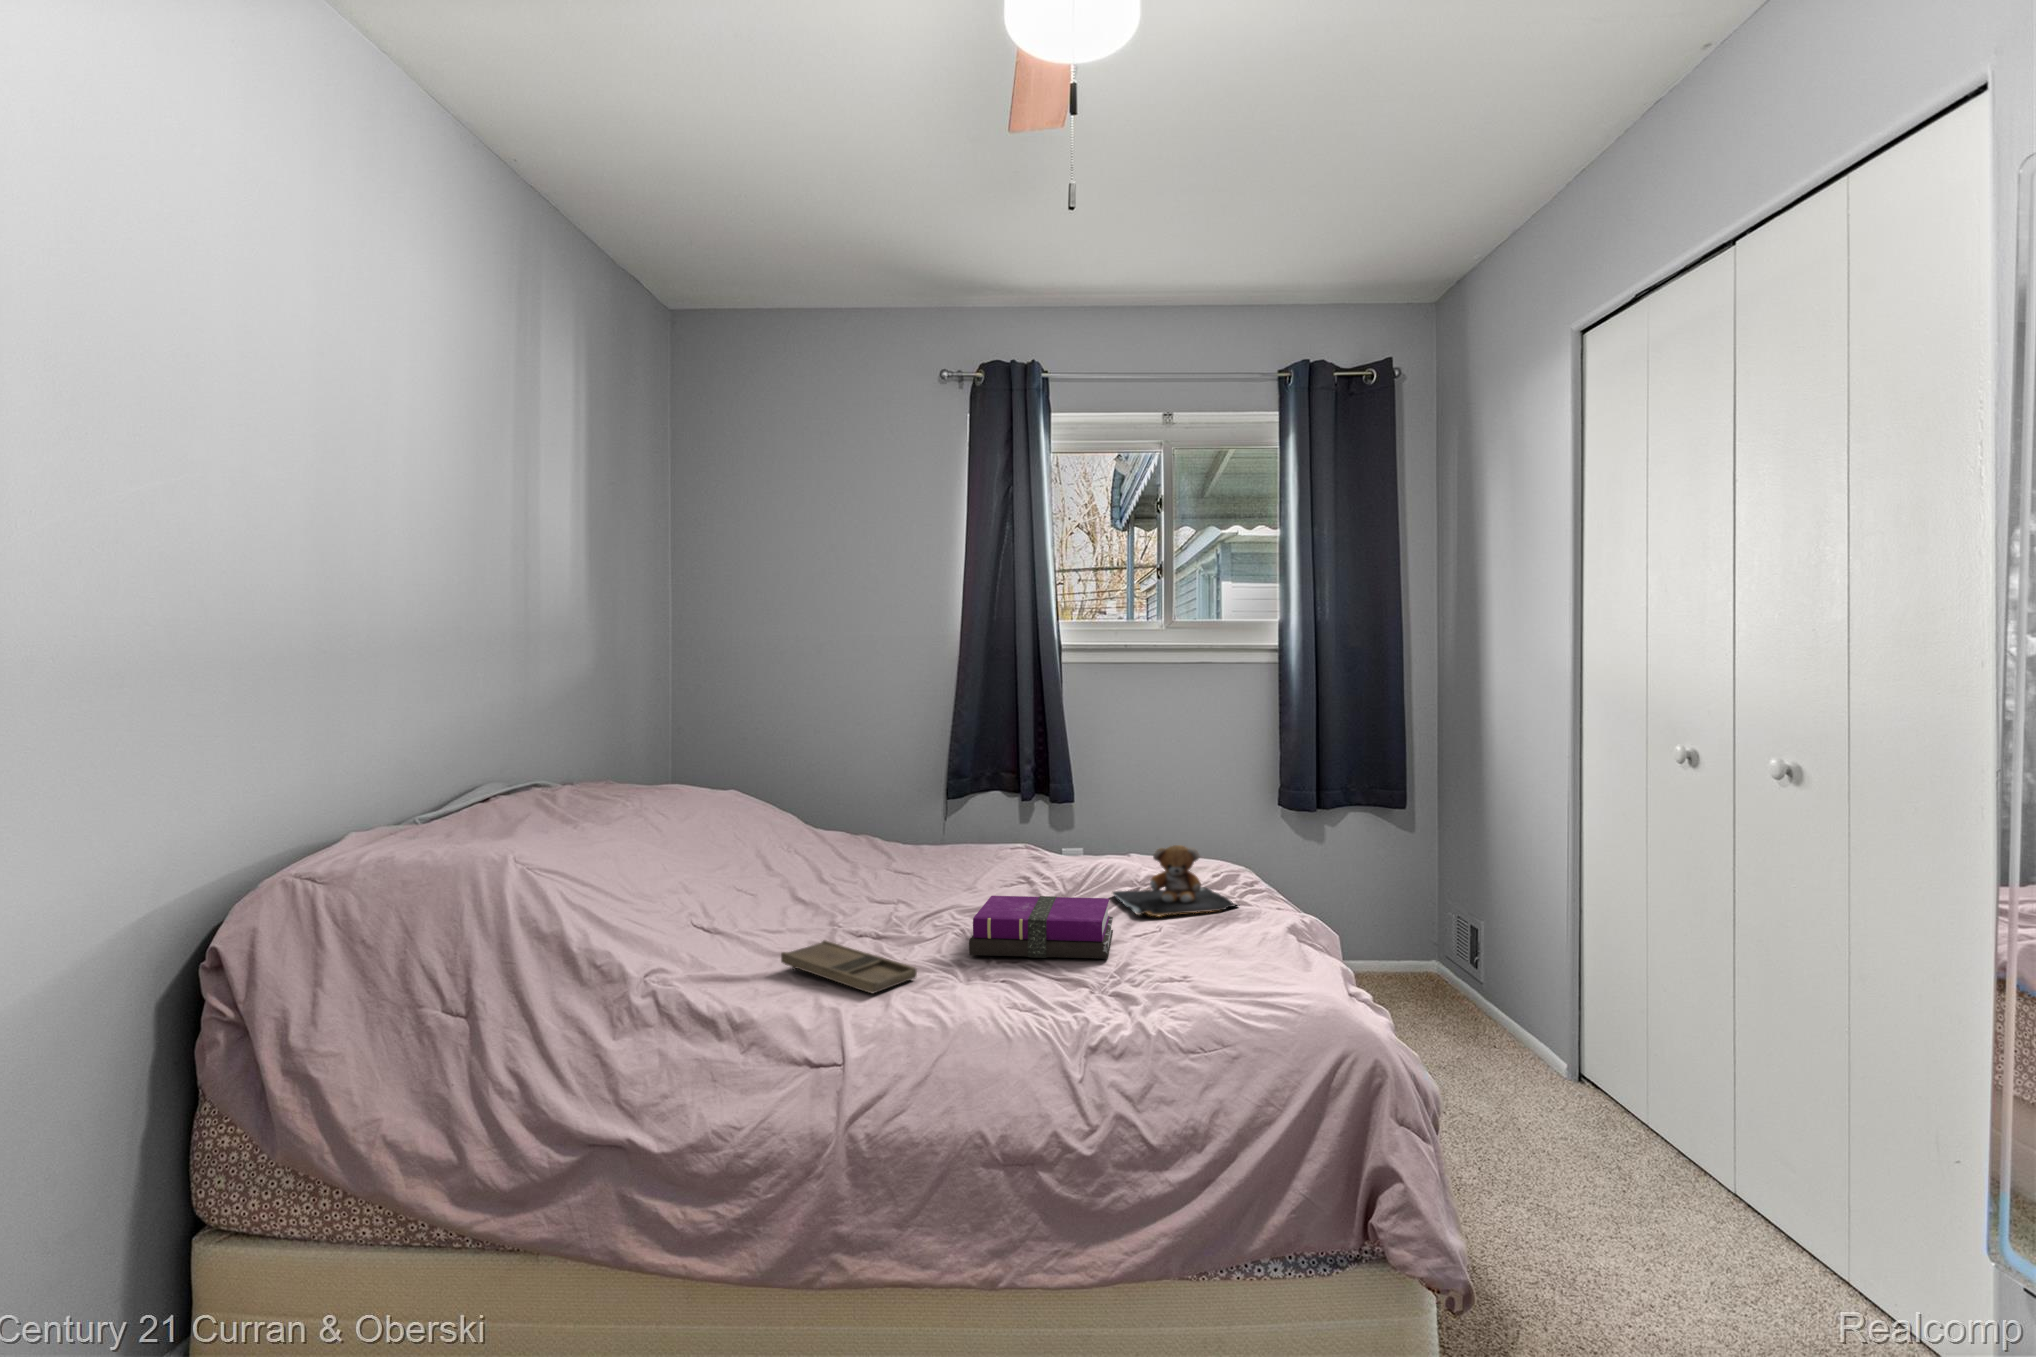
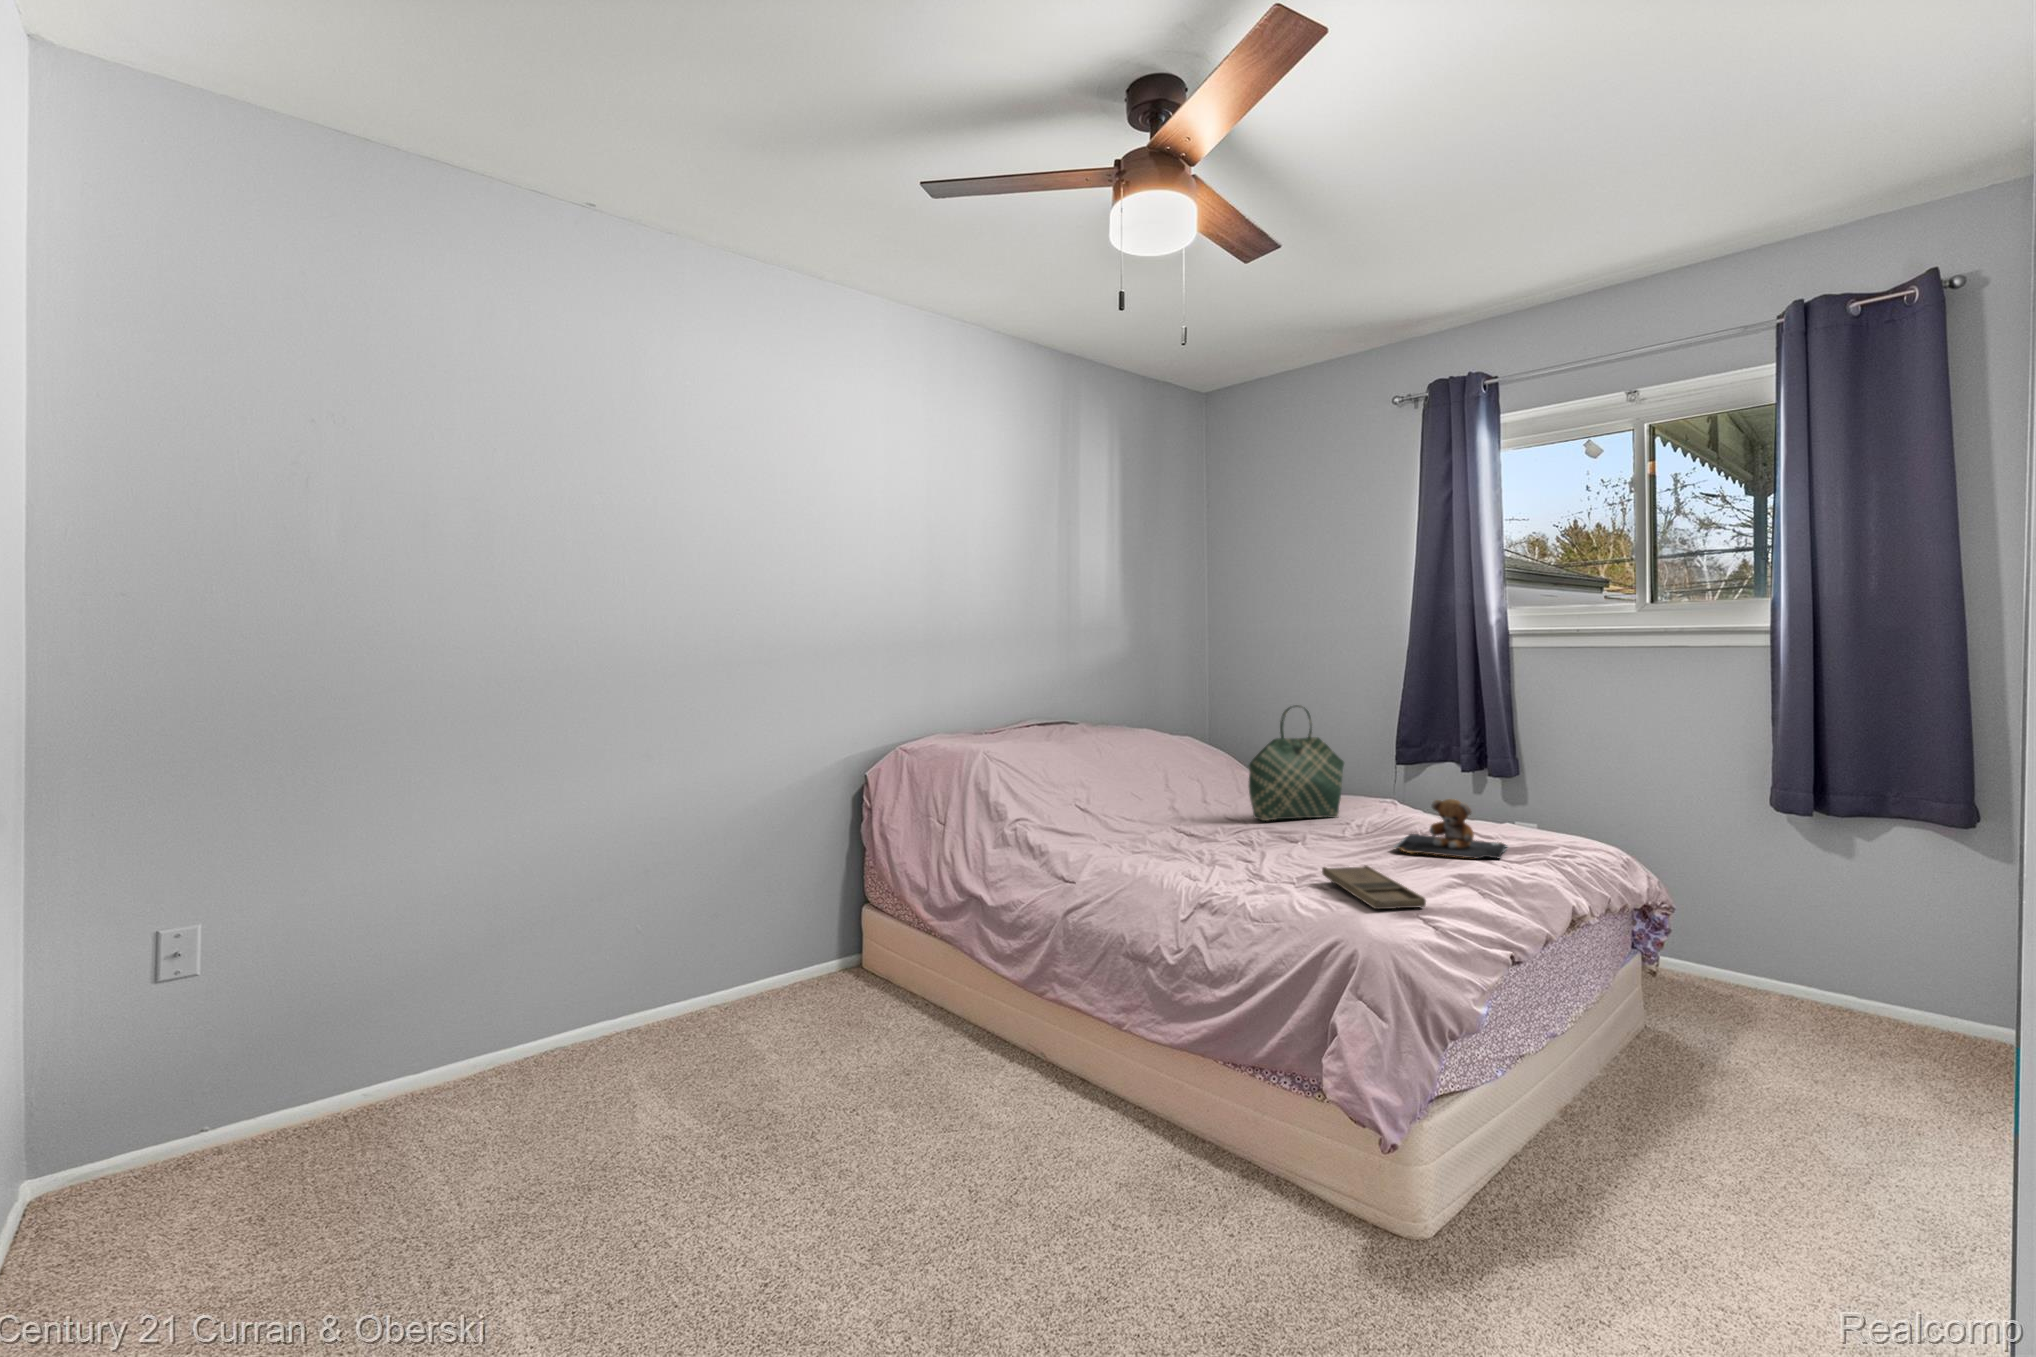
tote bag: none [899,744,987,903] -> present [1249,705,1344,821]
notebook: present [969,896,1113,959] -> none [1223,816,1357,866]
tray: present [781,940,917,993] -> present [1322,866,1426,909]

